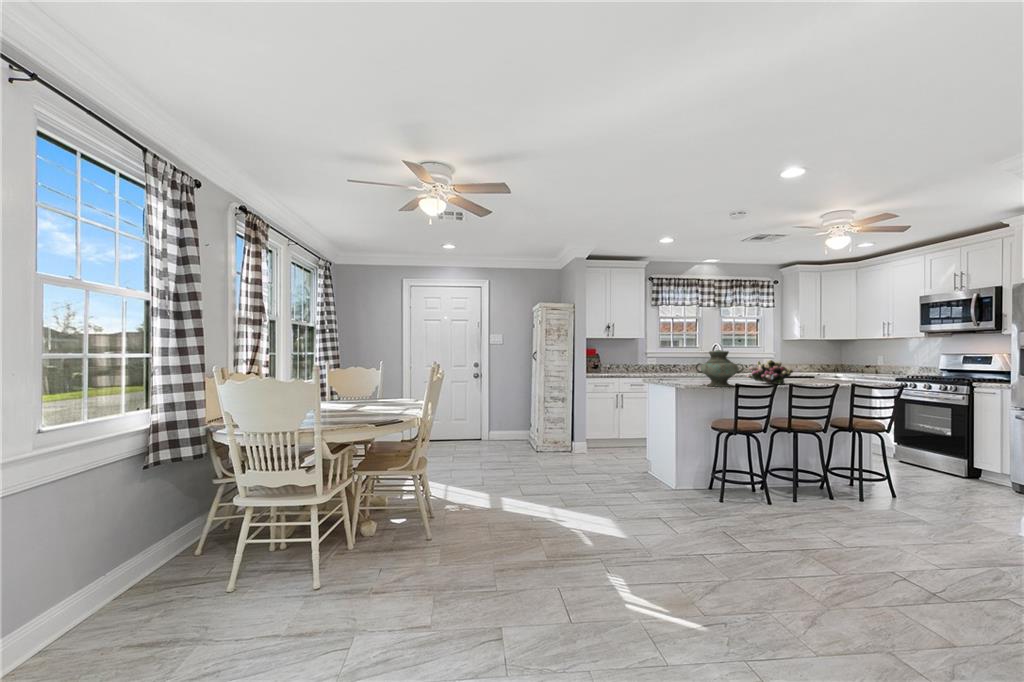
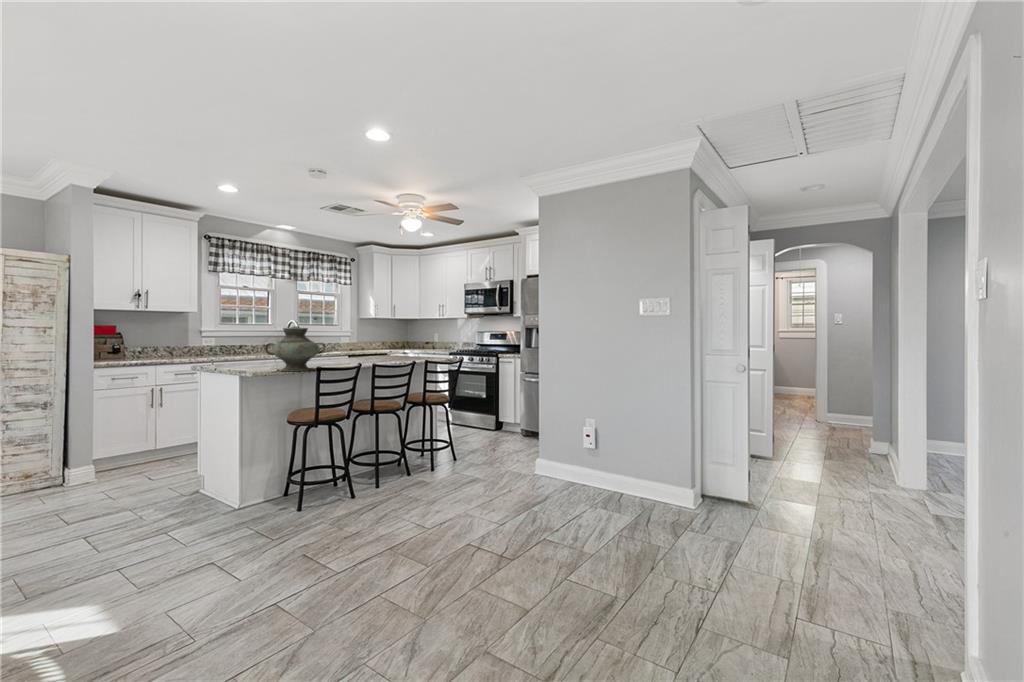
flower arrangement: present [747,360,793,385] -> none [327,337,375,364]

